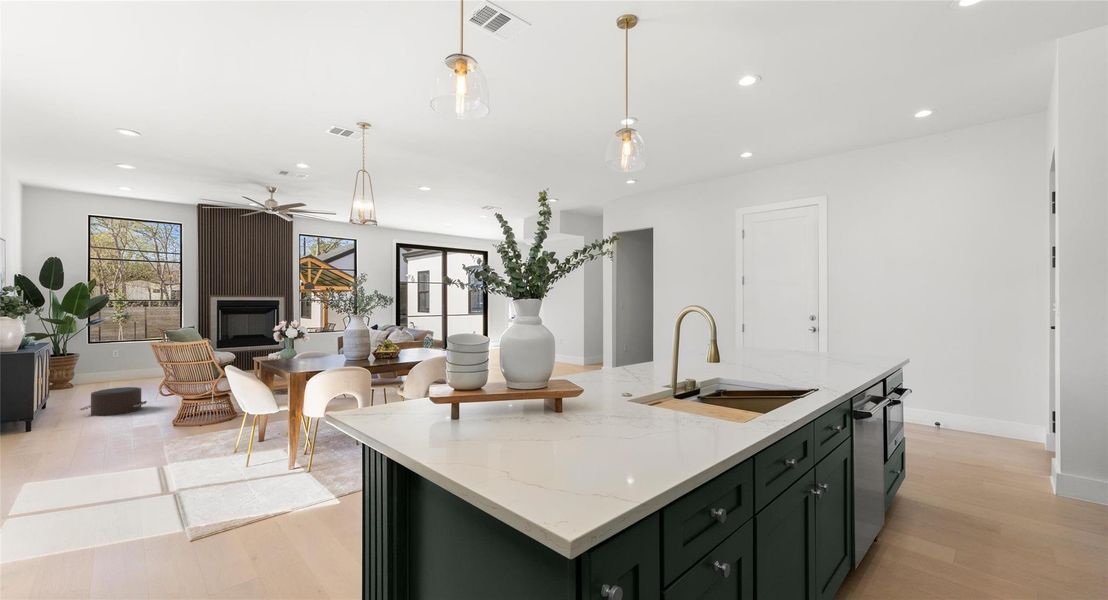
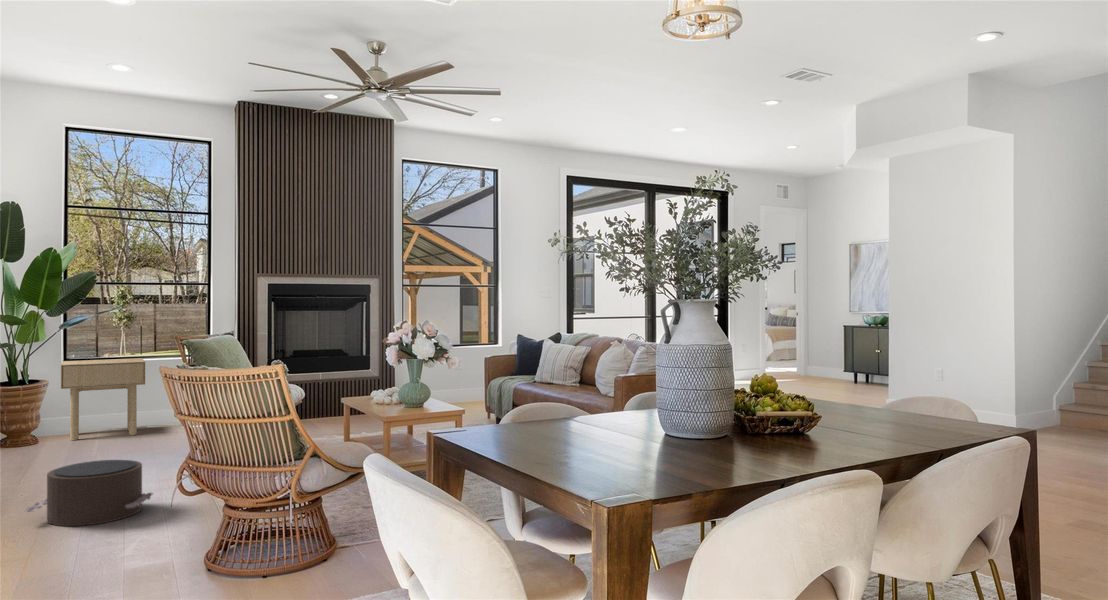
side table: none [88,340,141,384] -> present [61,358,145,441]

